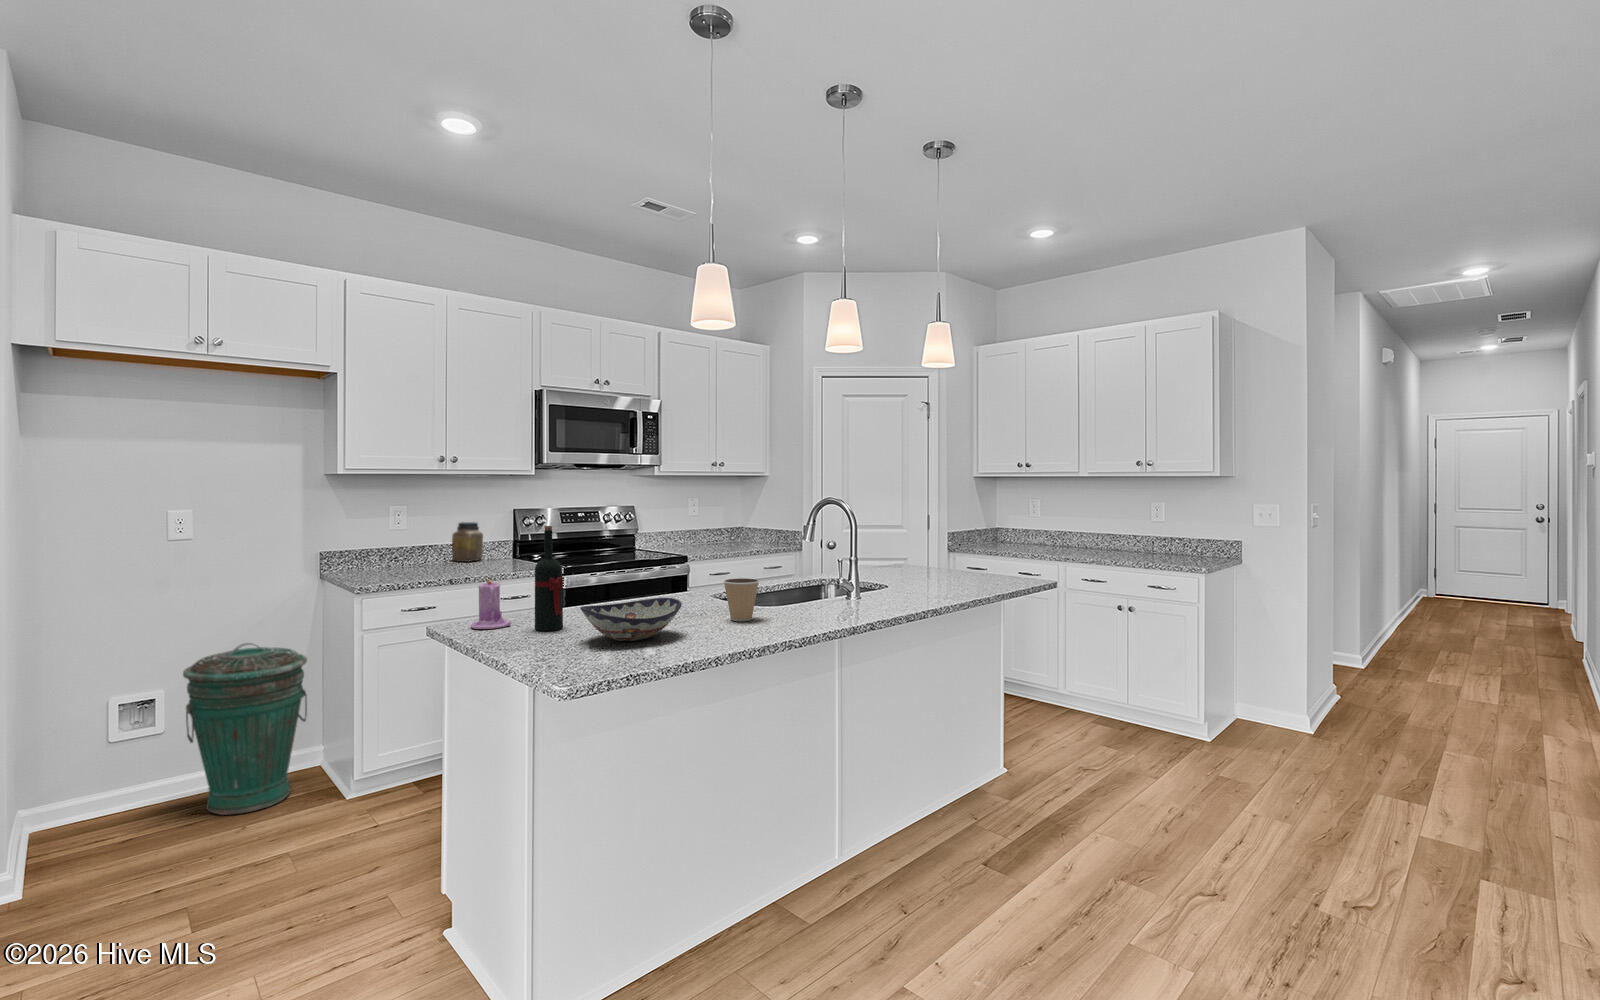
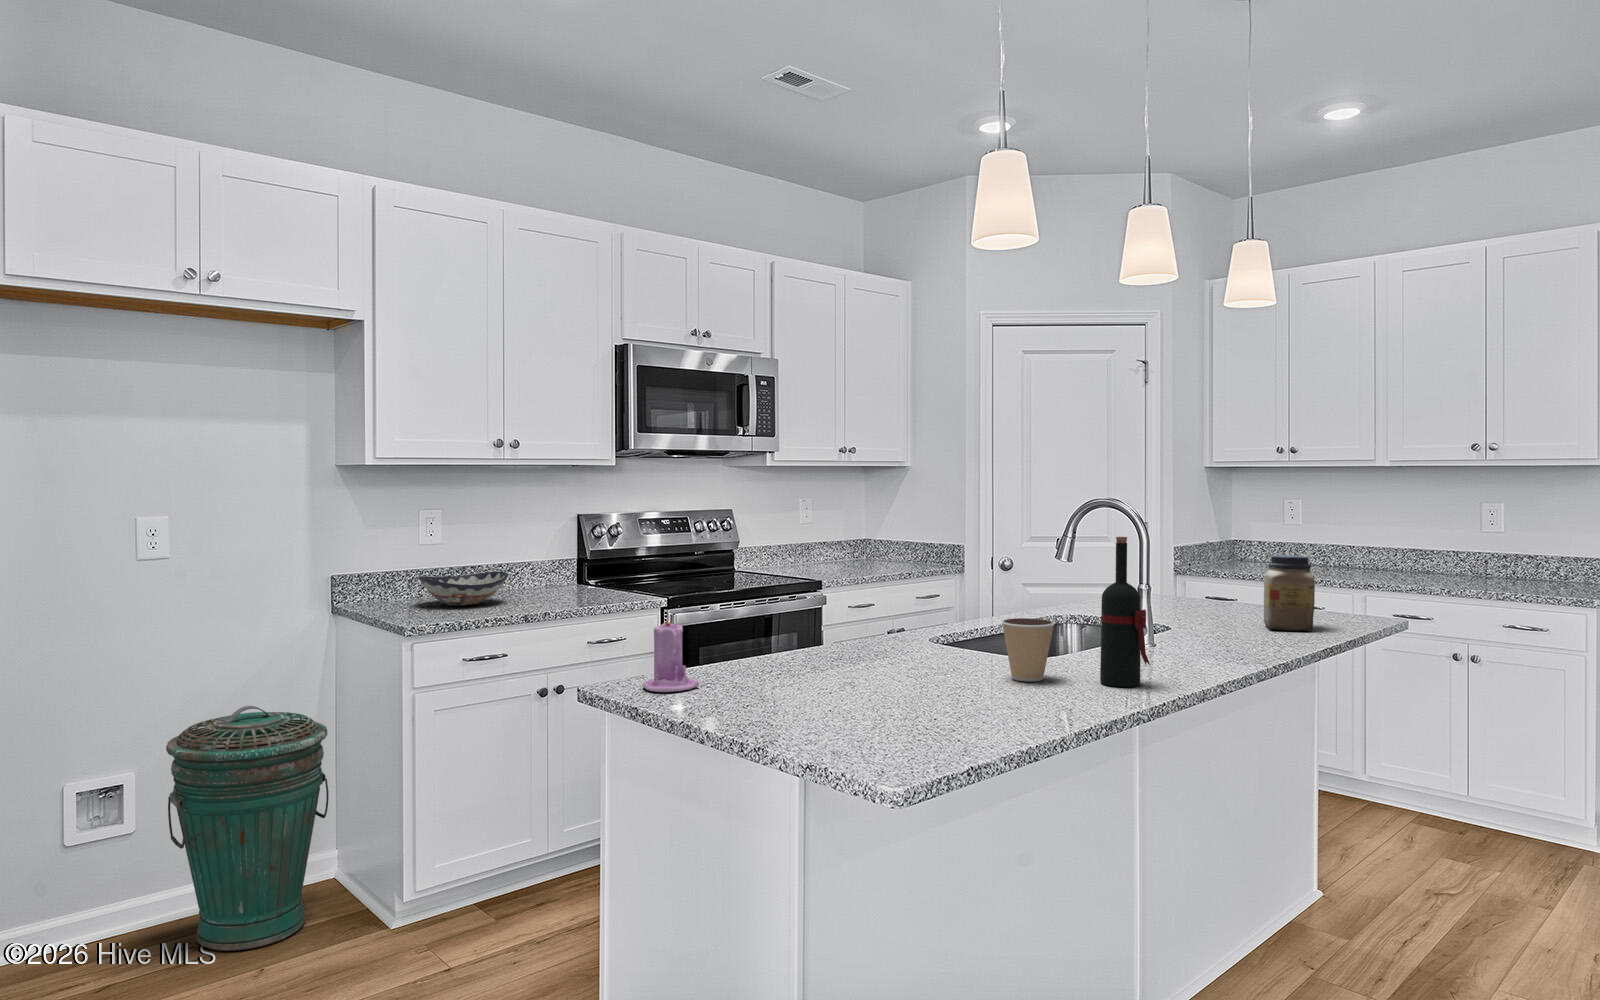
jar: present [452,522,483,562] -> present [1264,555,1315,631]
wine bottle: present [535,526,563,631] -> present [1100,537,1150,687]
decorative bowl: present [580,598,682,641] -> present [418,572,508,606]

